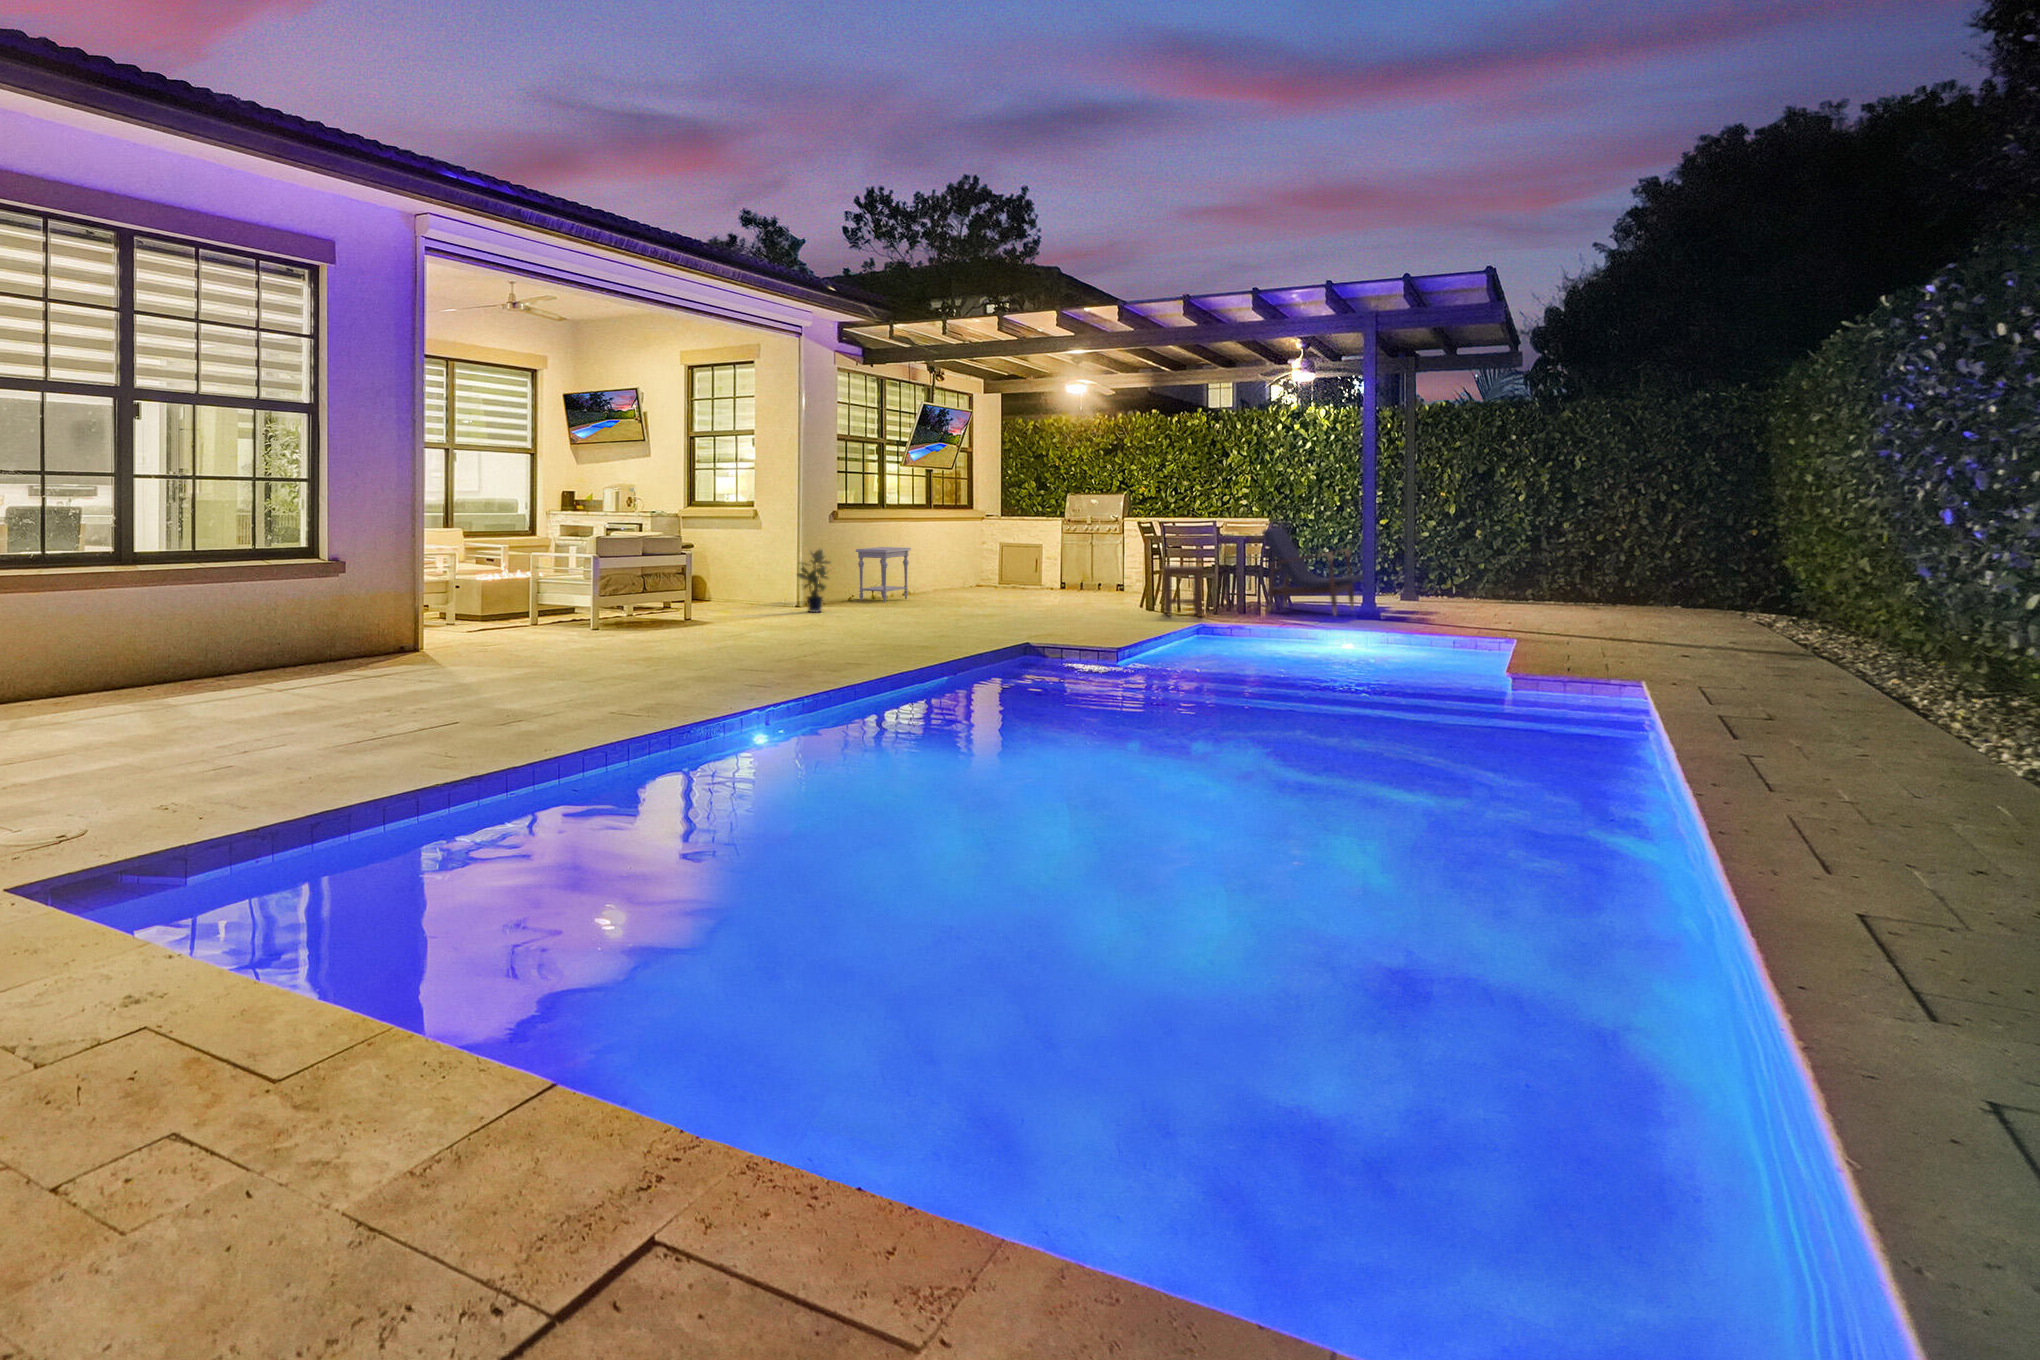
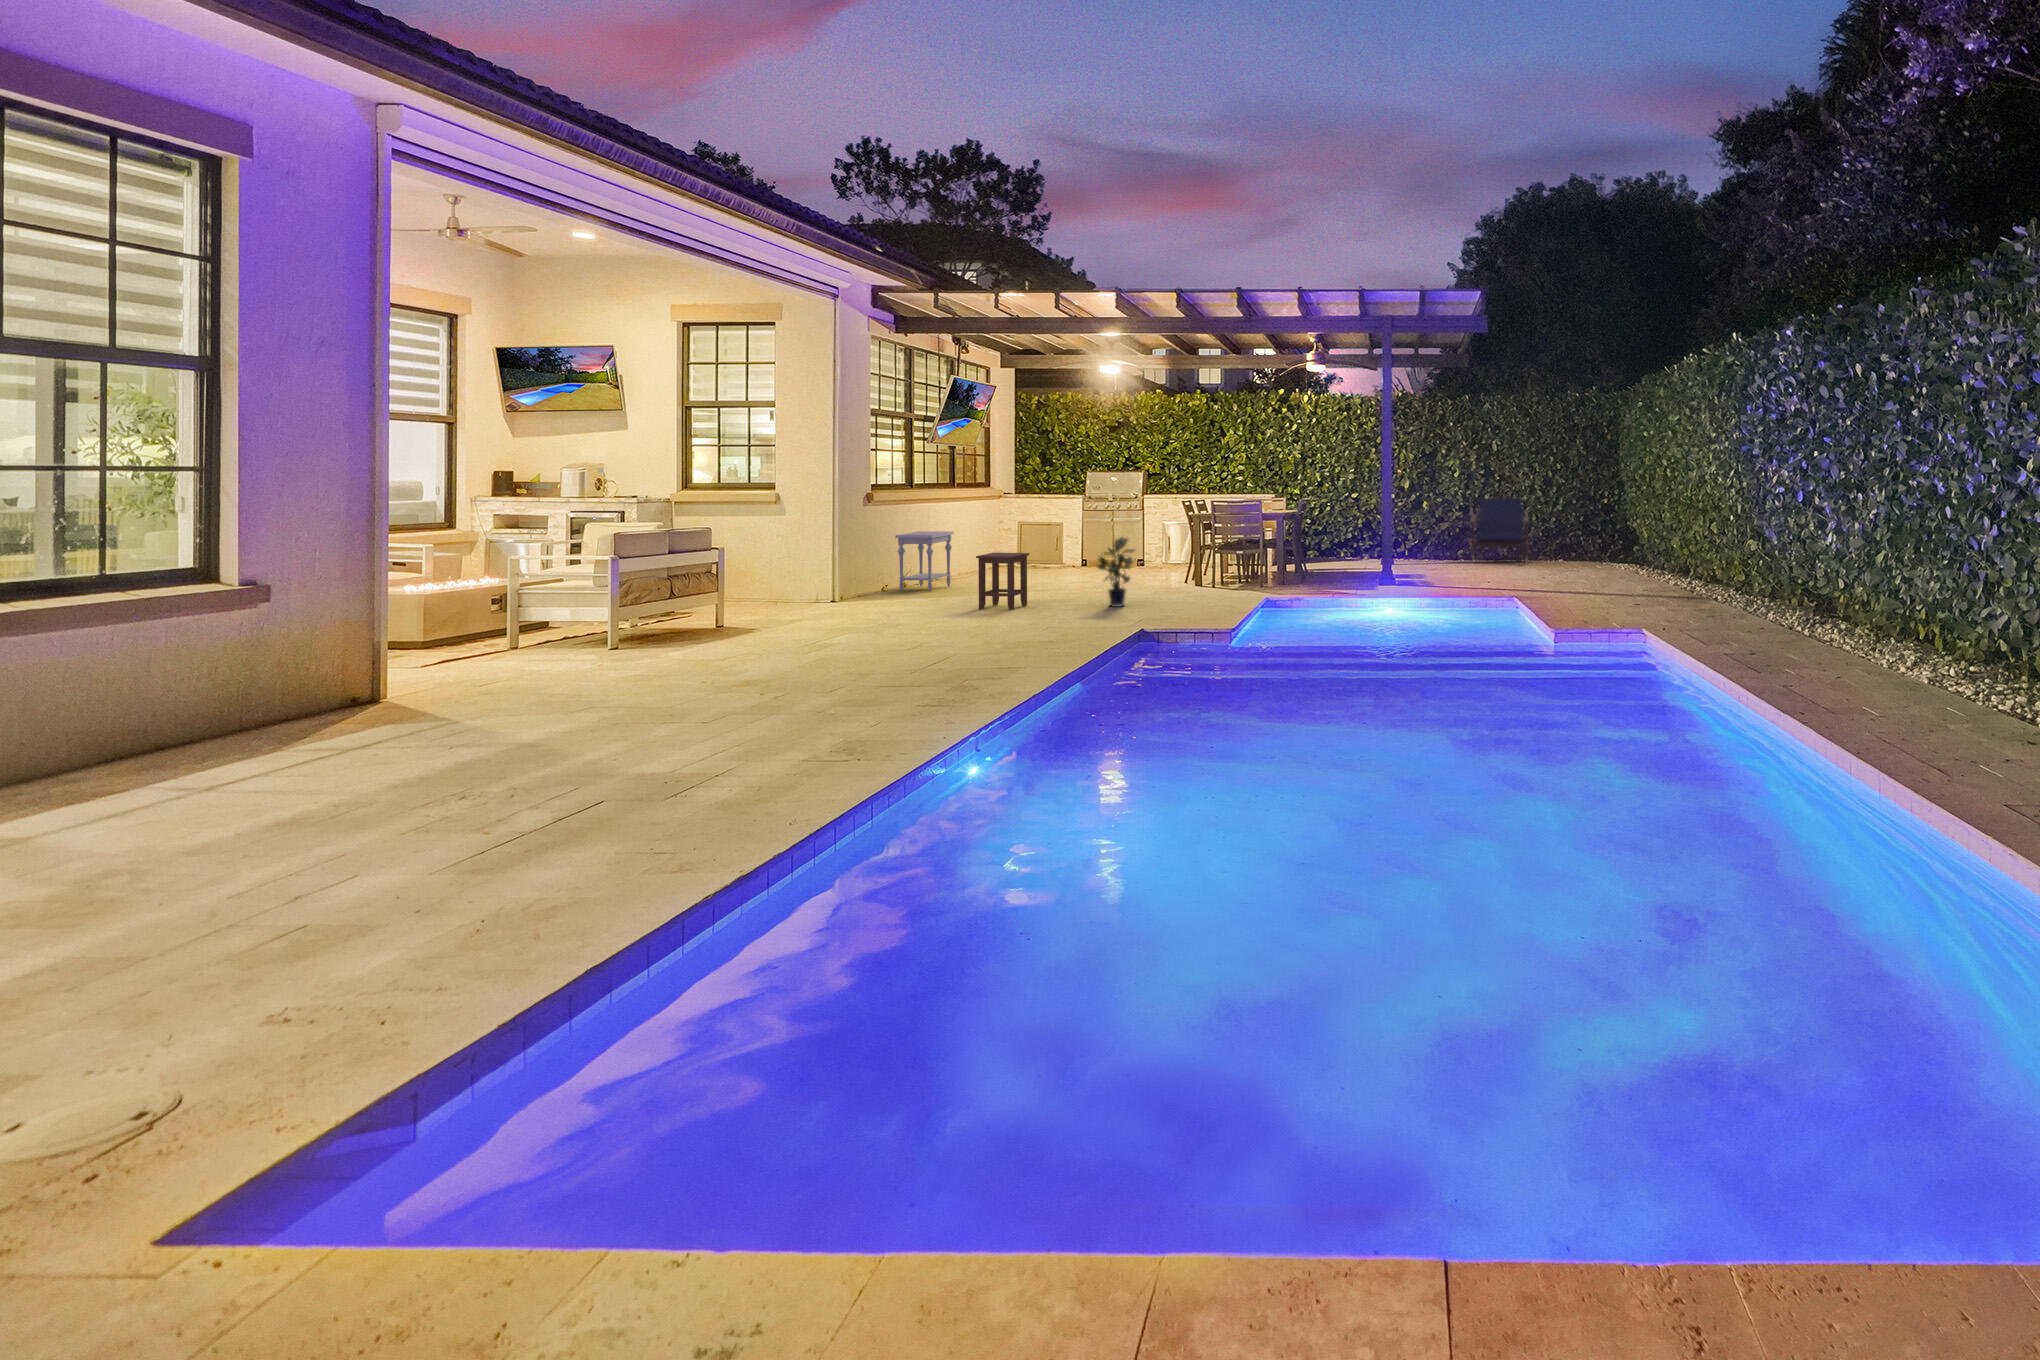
lounge chair: present [1262,528,1363,615] -> present [1471,498,1529,562]
potted plant: present [797,549,830,613] -> present [1097,537,1134,607]
stool: present [1163,565,1203,617] -> present [976,553,1029,610]

